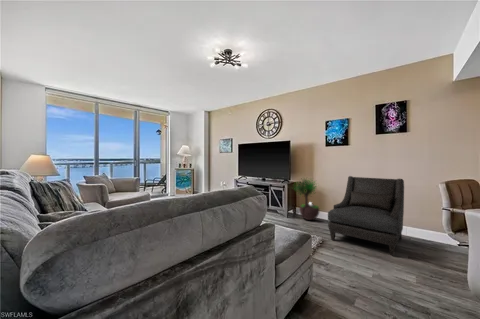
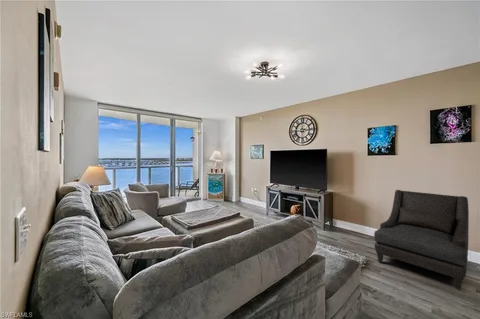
potted tree: present [294,179,319,220] -> none [329,186,361,234]

